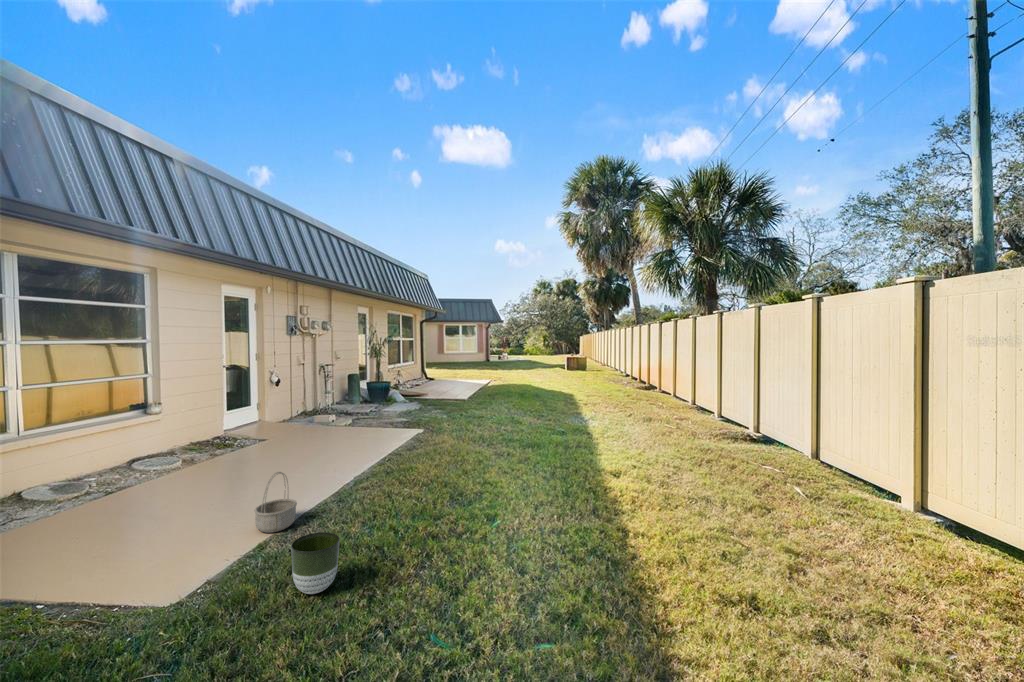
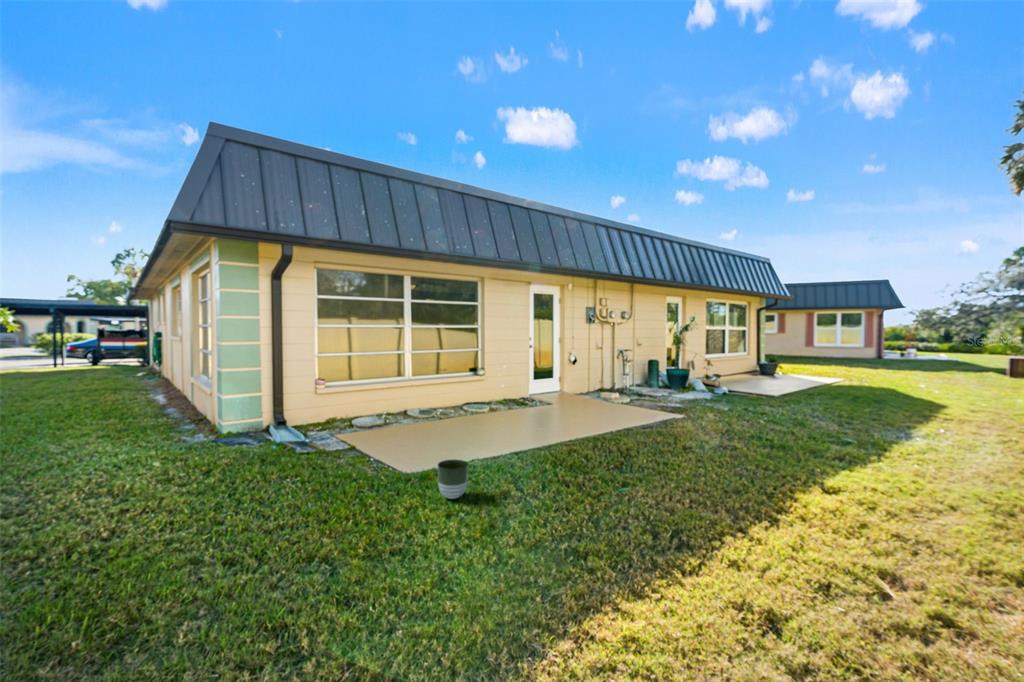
basket: present [254,472,297,533] -> none [468,420,496,461]

